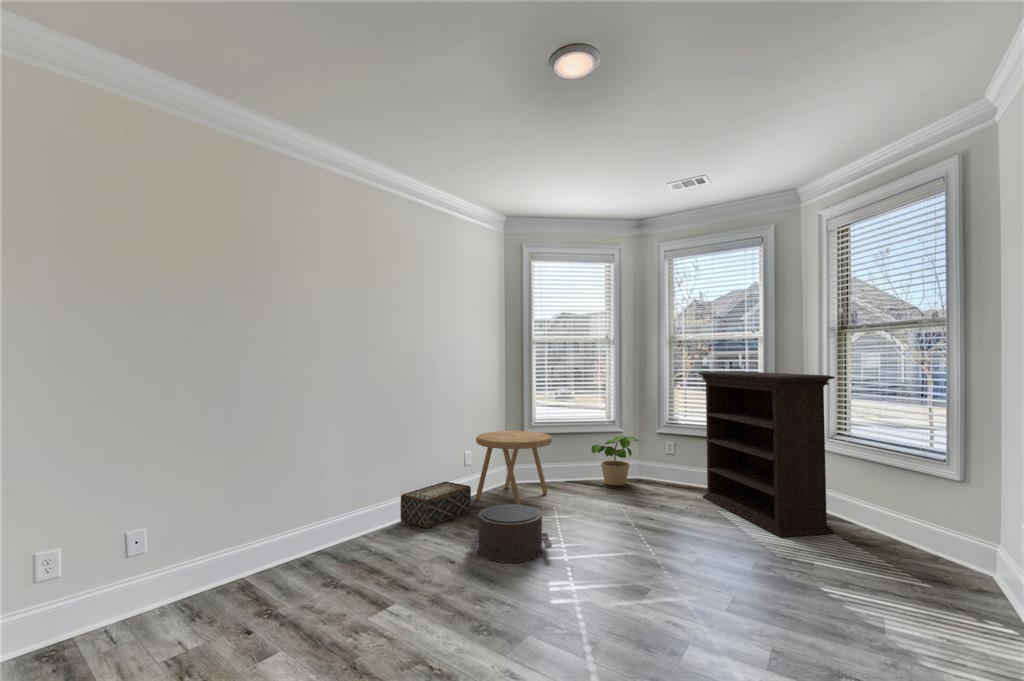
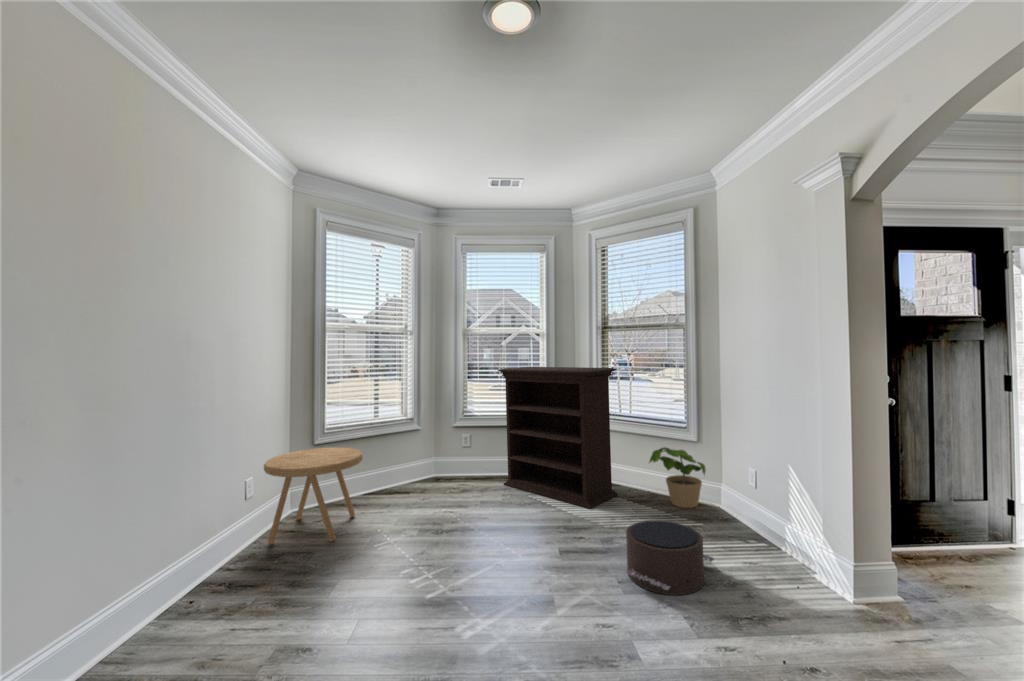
potted plant: present [591,436,639,486] -> present [649,447,706,508]
woven basket: present [401,482,471,528] -> none [169,533,273,612]
pouf: present [470,504,552,563] -> present [626,521,715,595]

